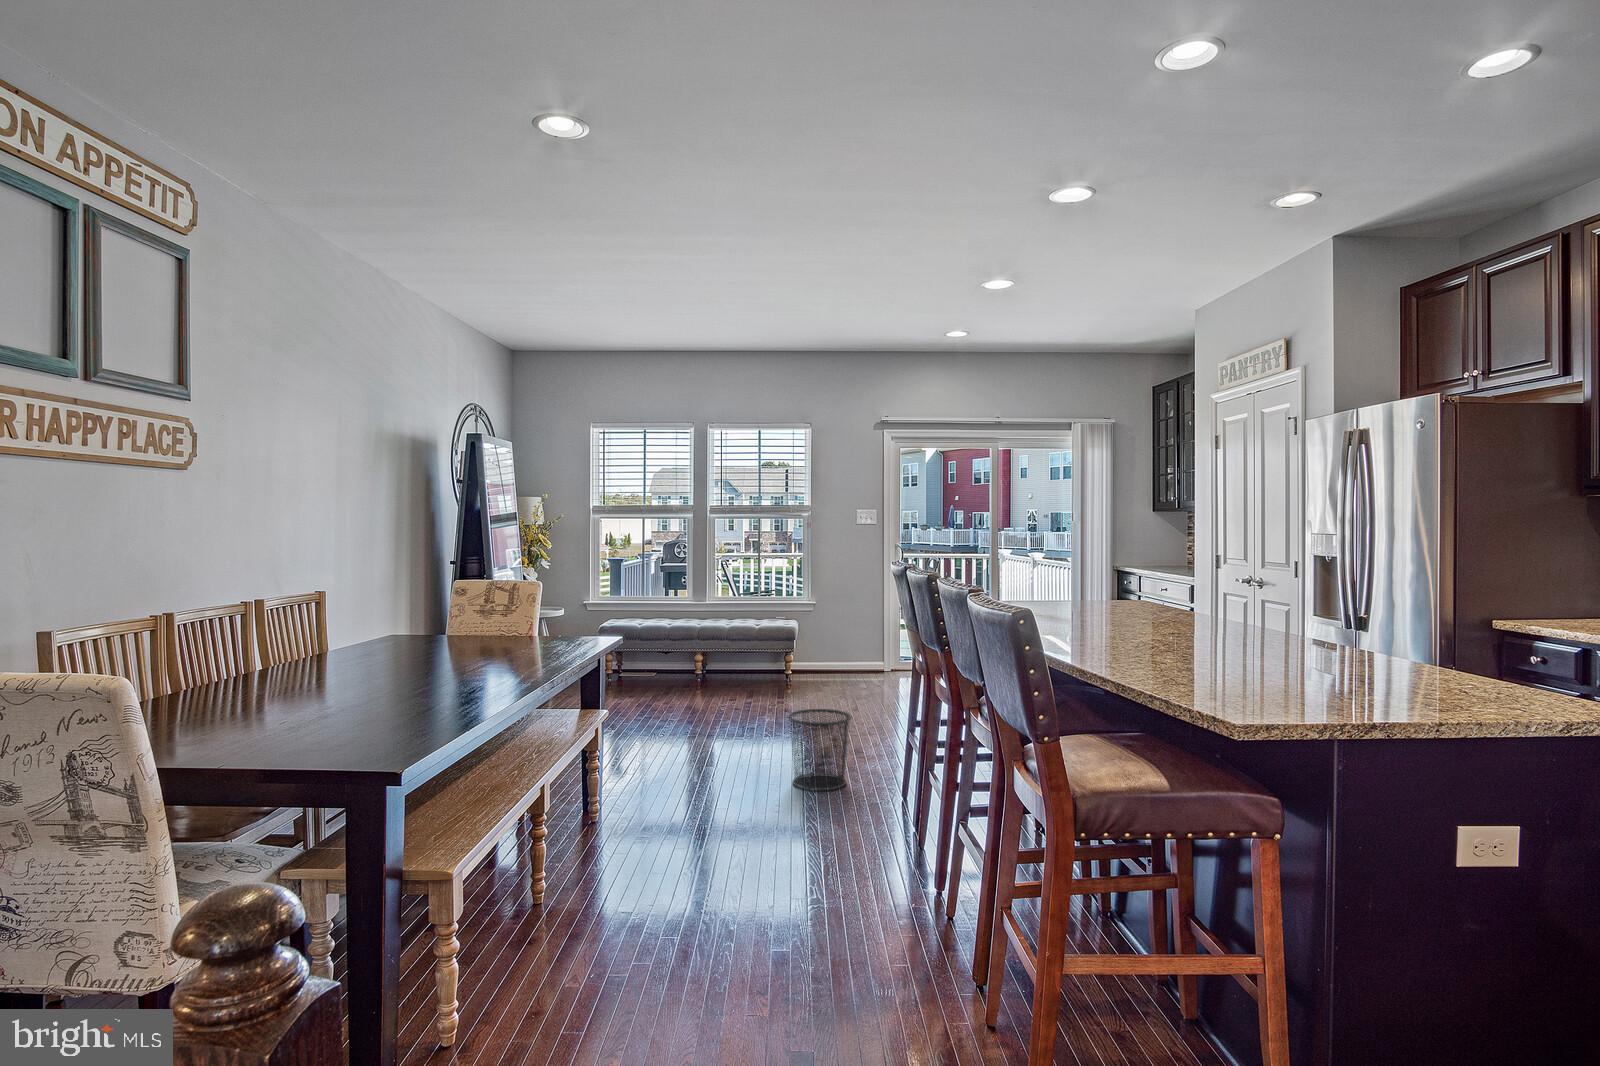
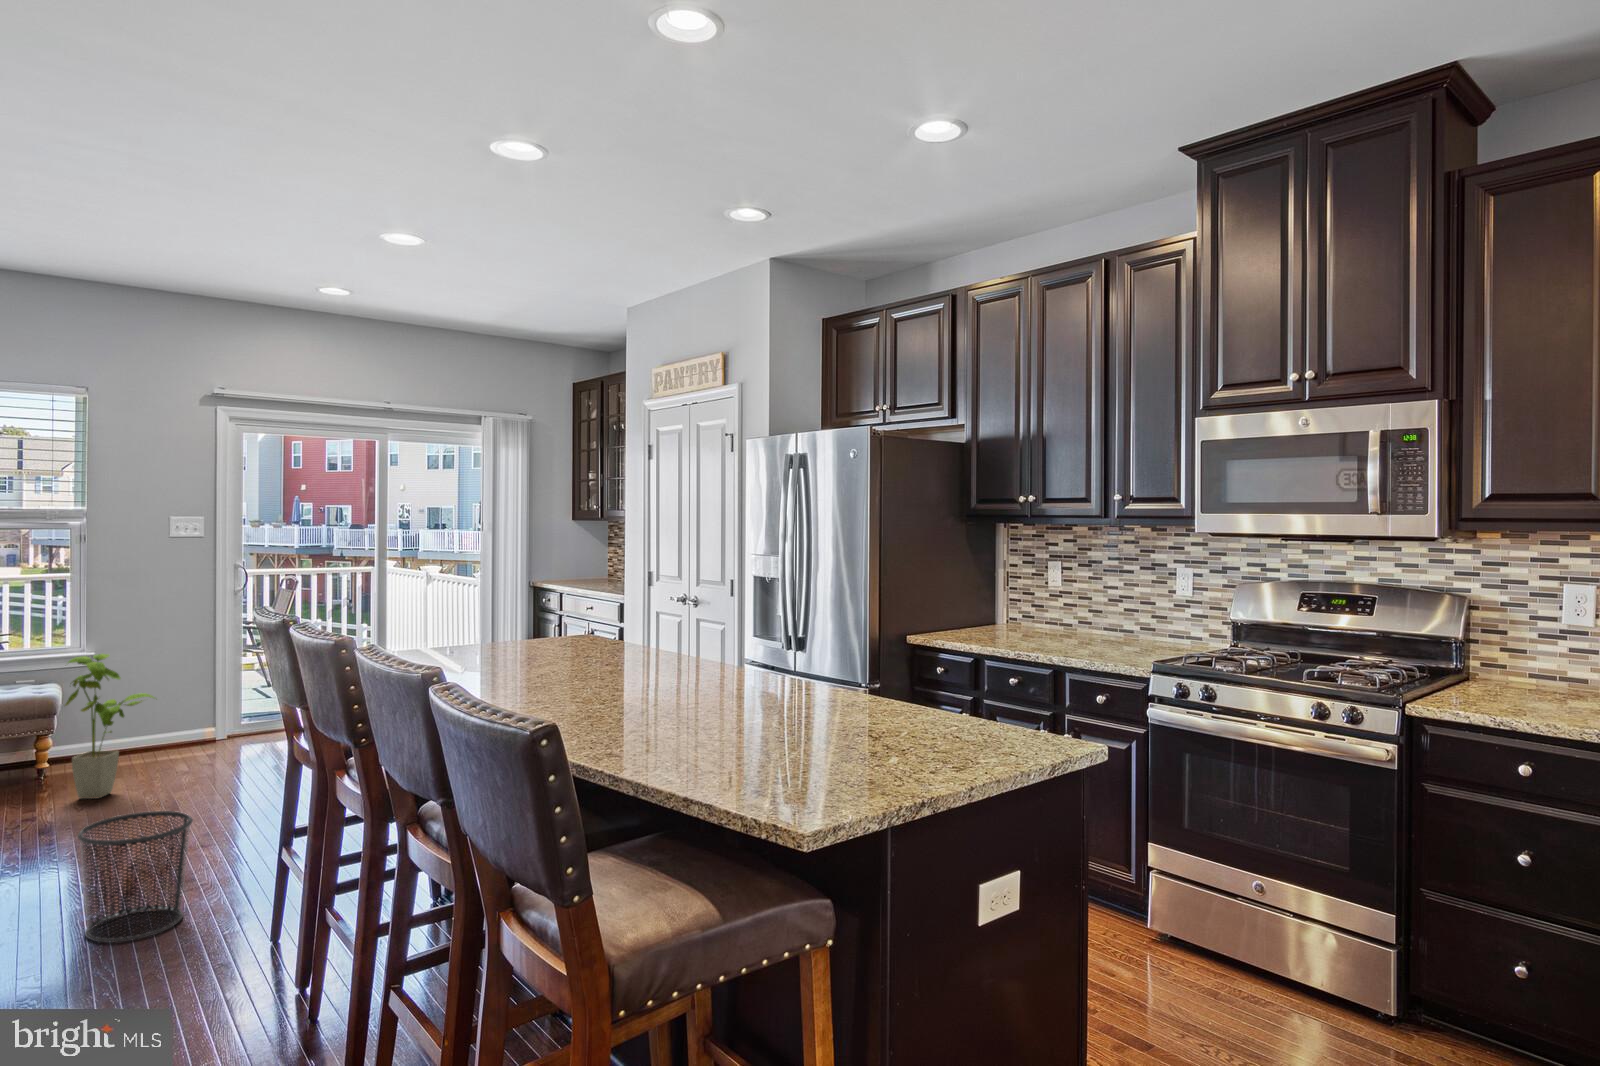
house plant: none [782,607,835,707] -> present [65,654,154,799]

